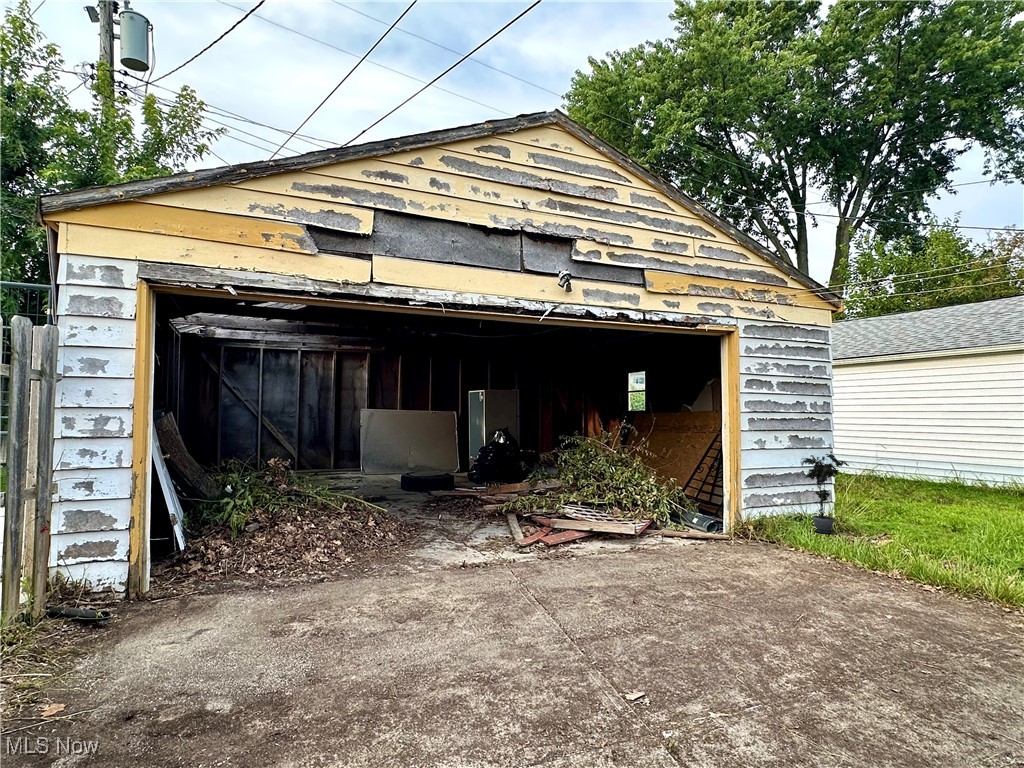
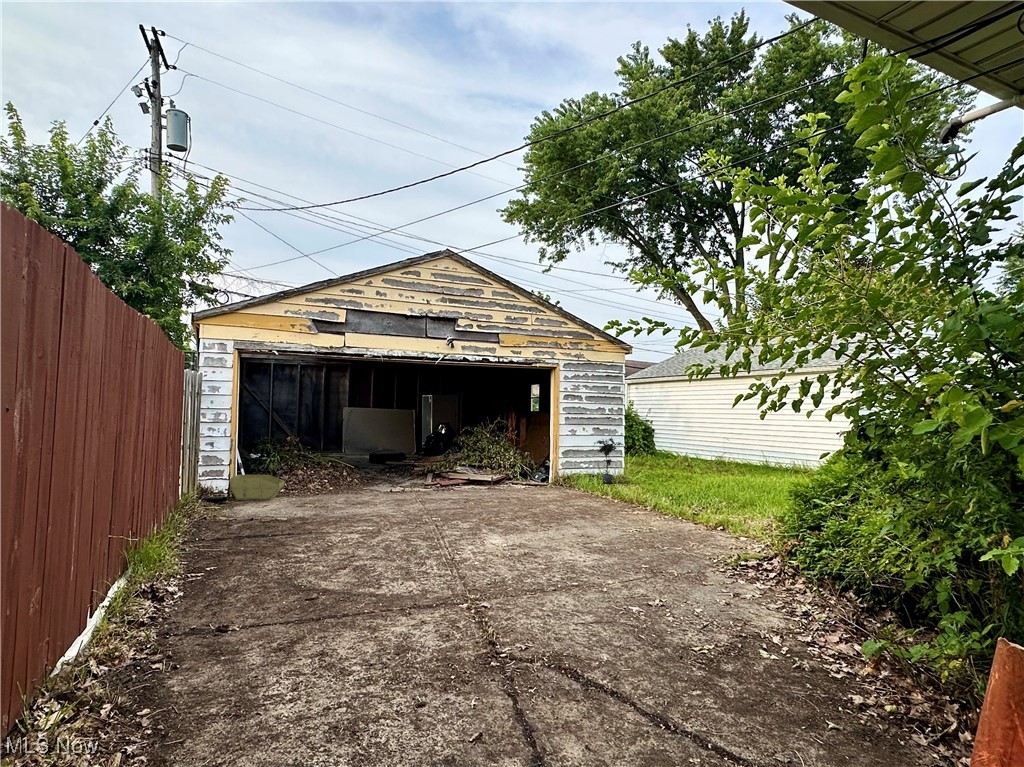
storage bin: none [130,546,255,611] -> present [230,475,285,500]

